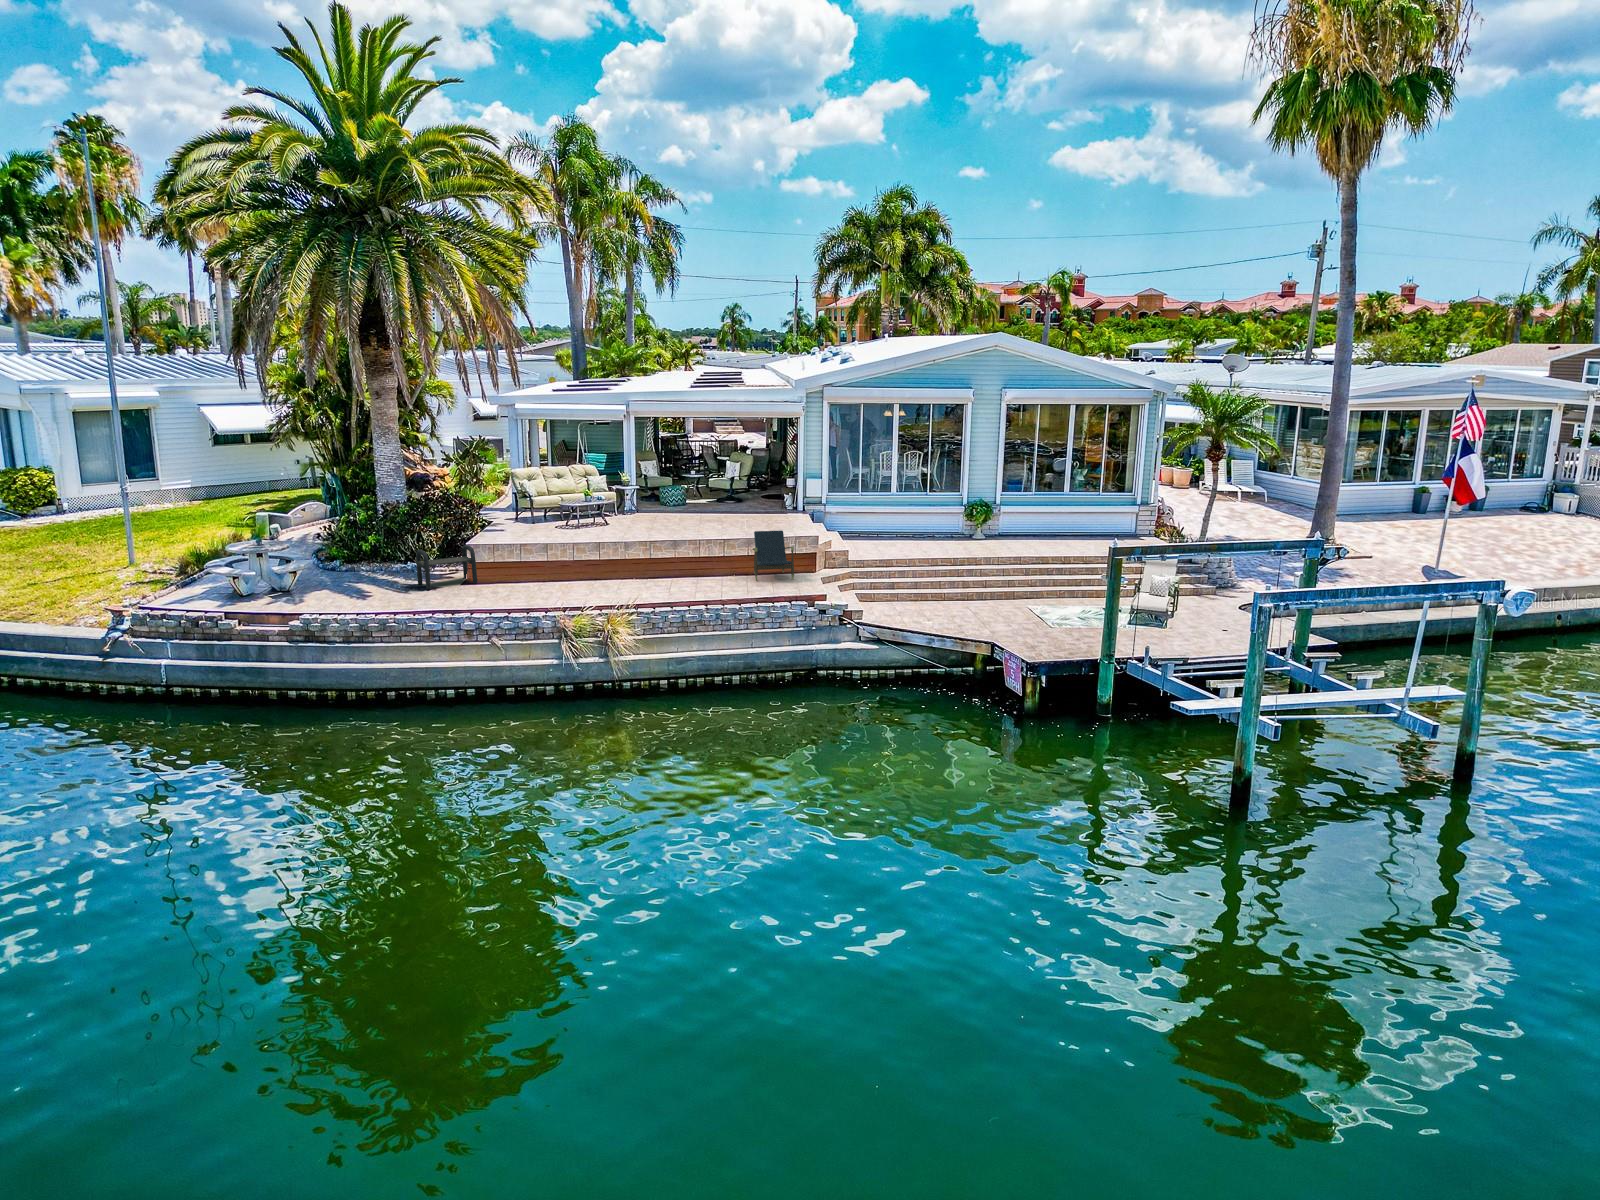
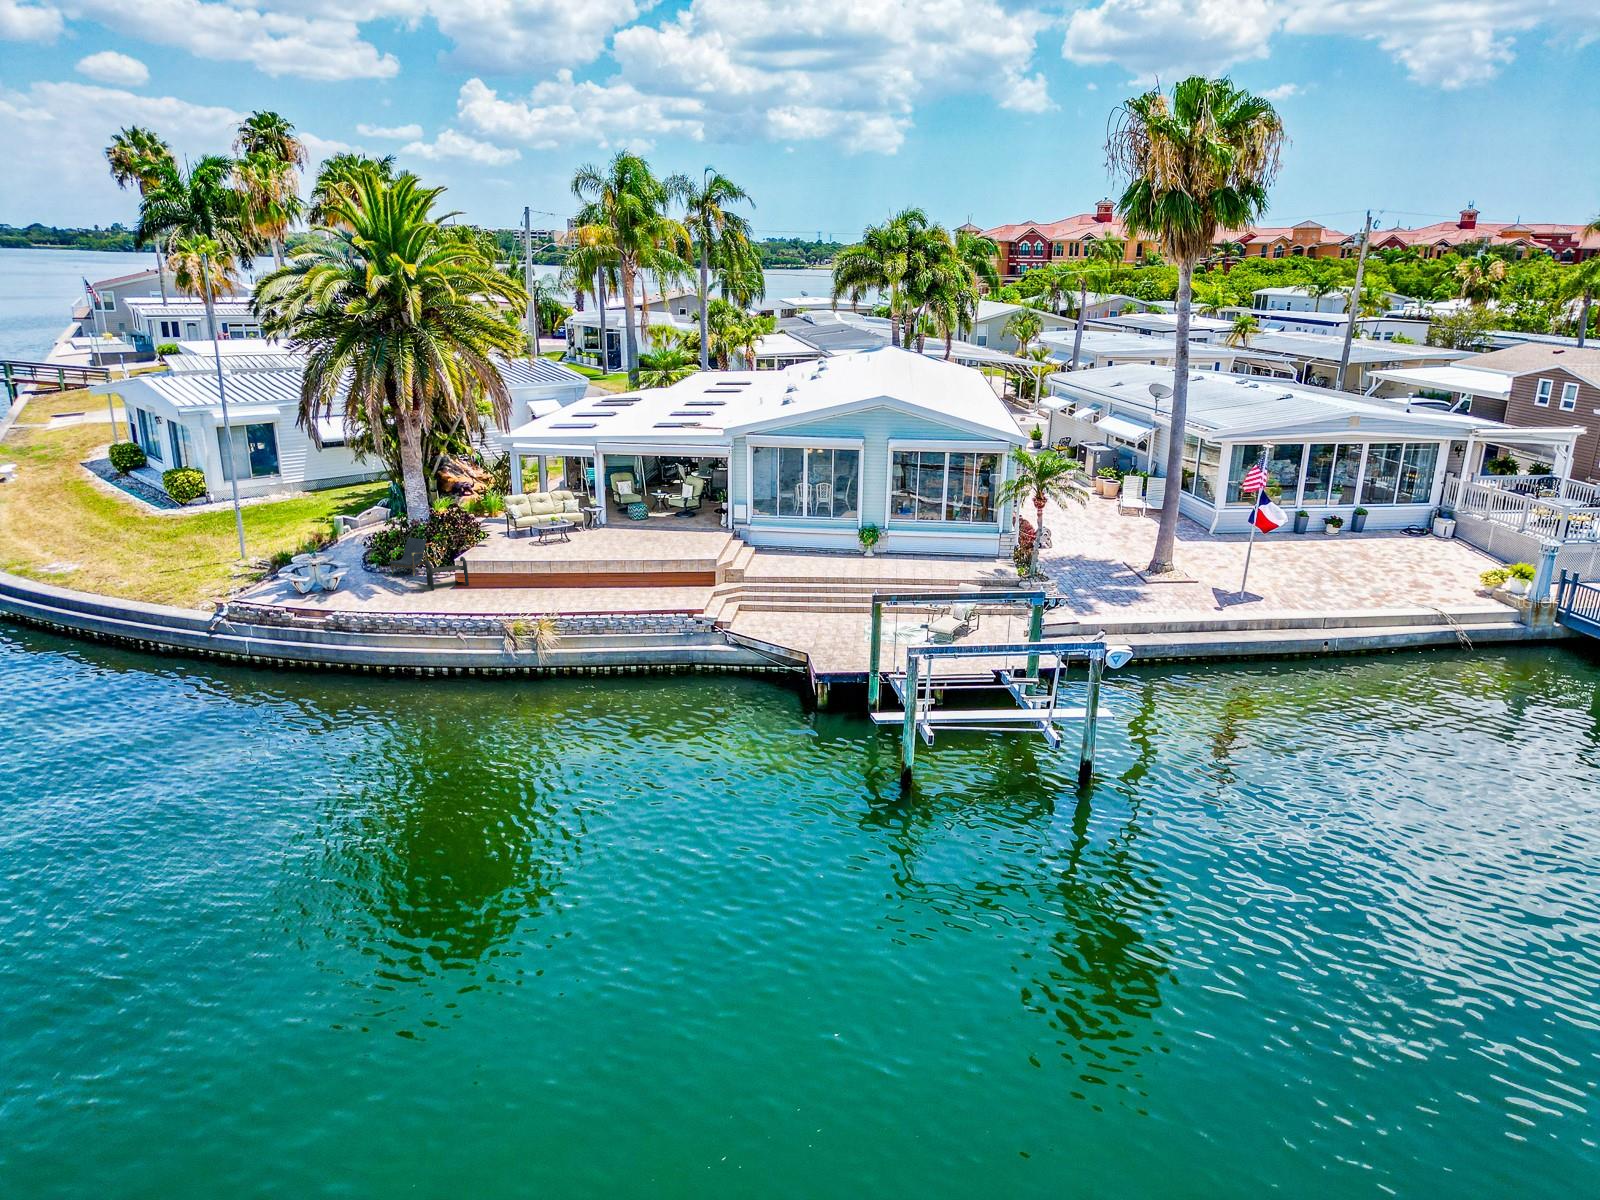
lounge chair: present [753,530,794,581] -> present [390,538,427,576]

